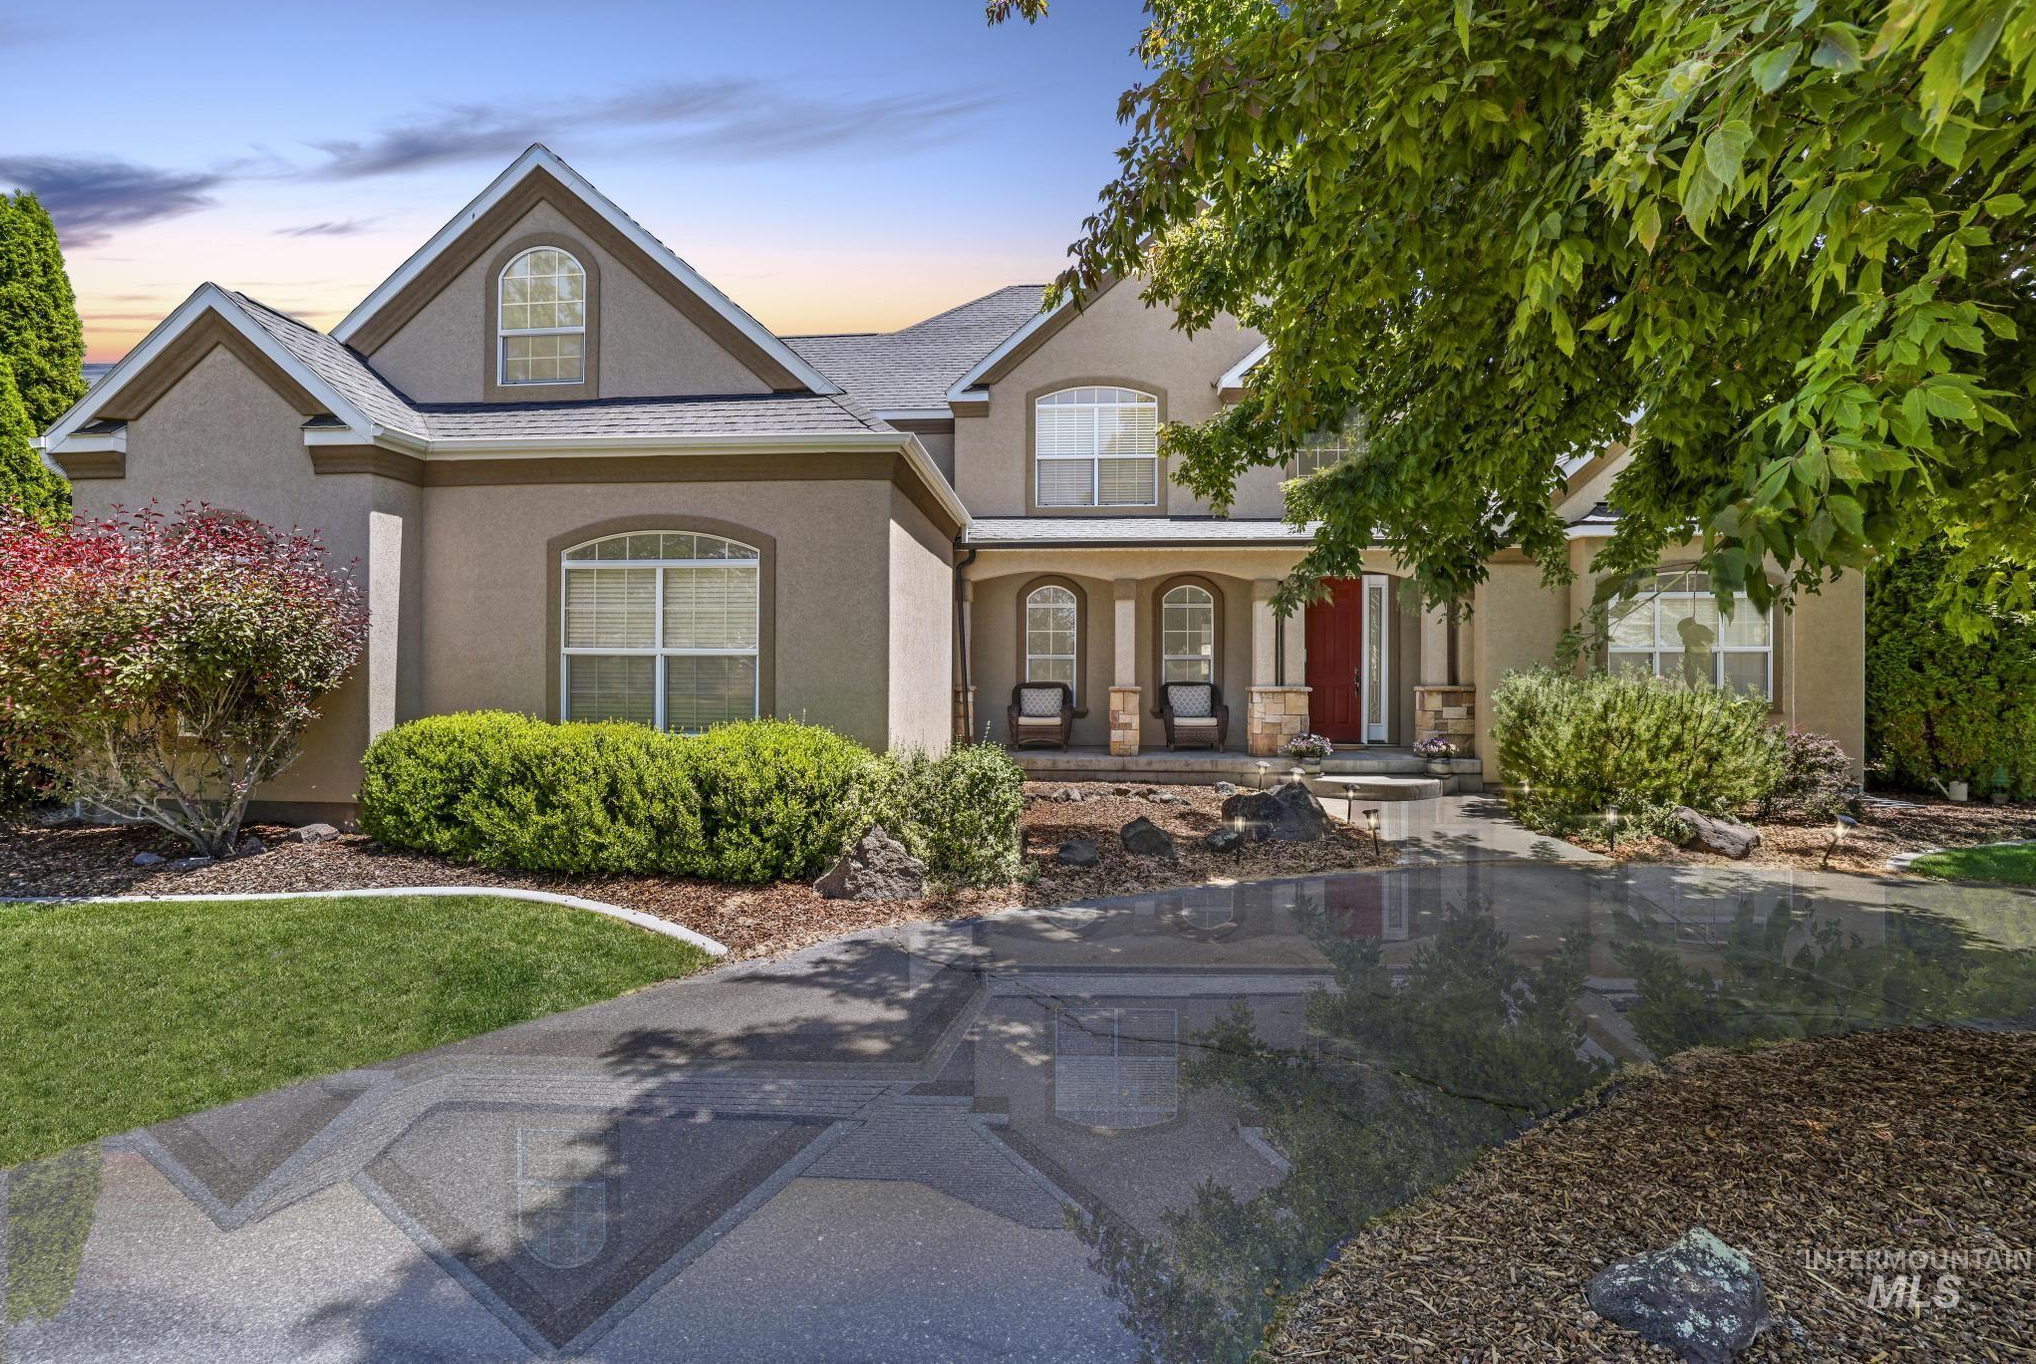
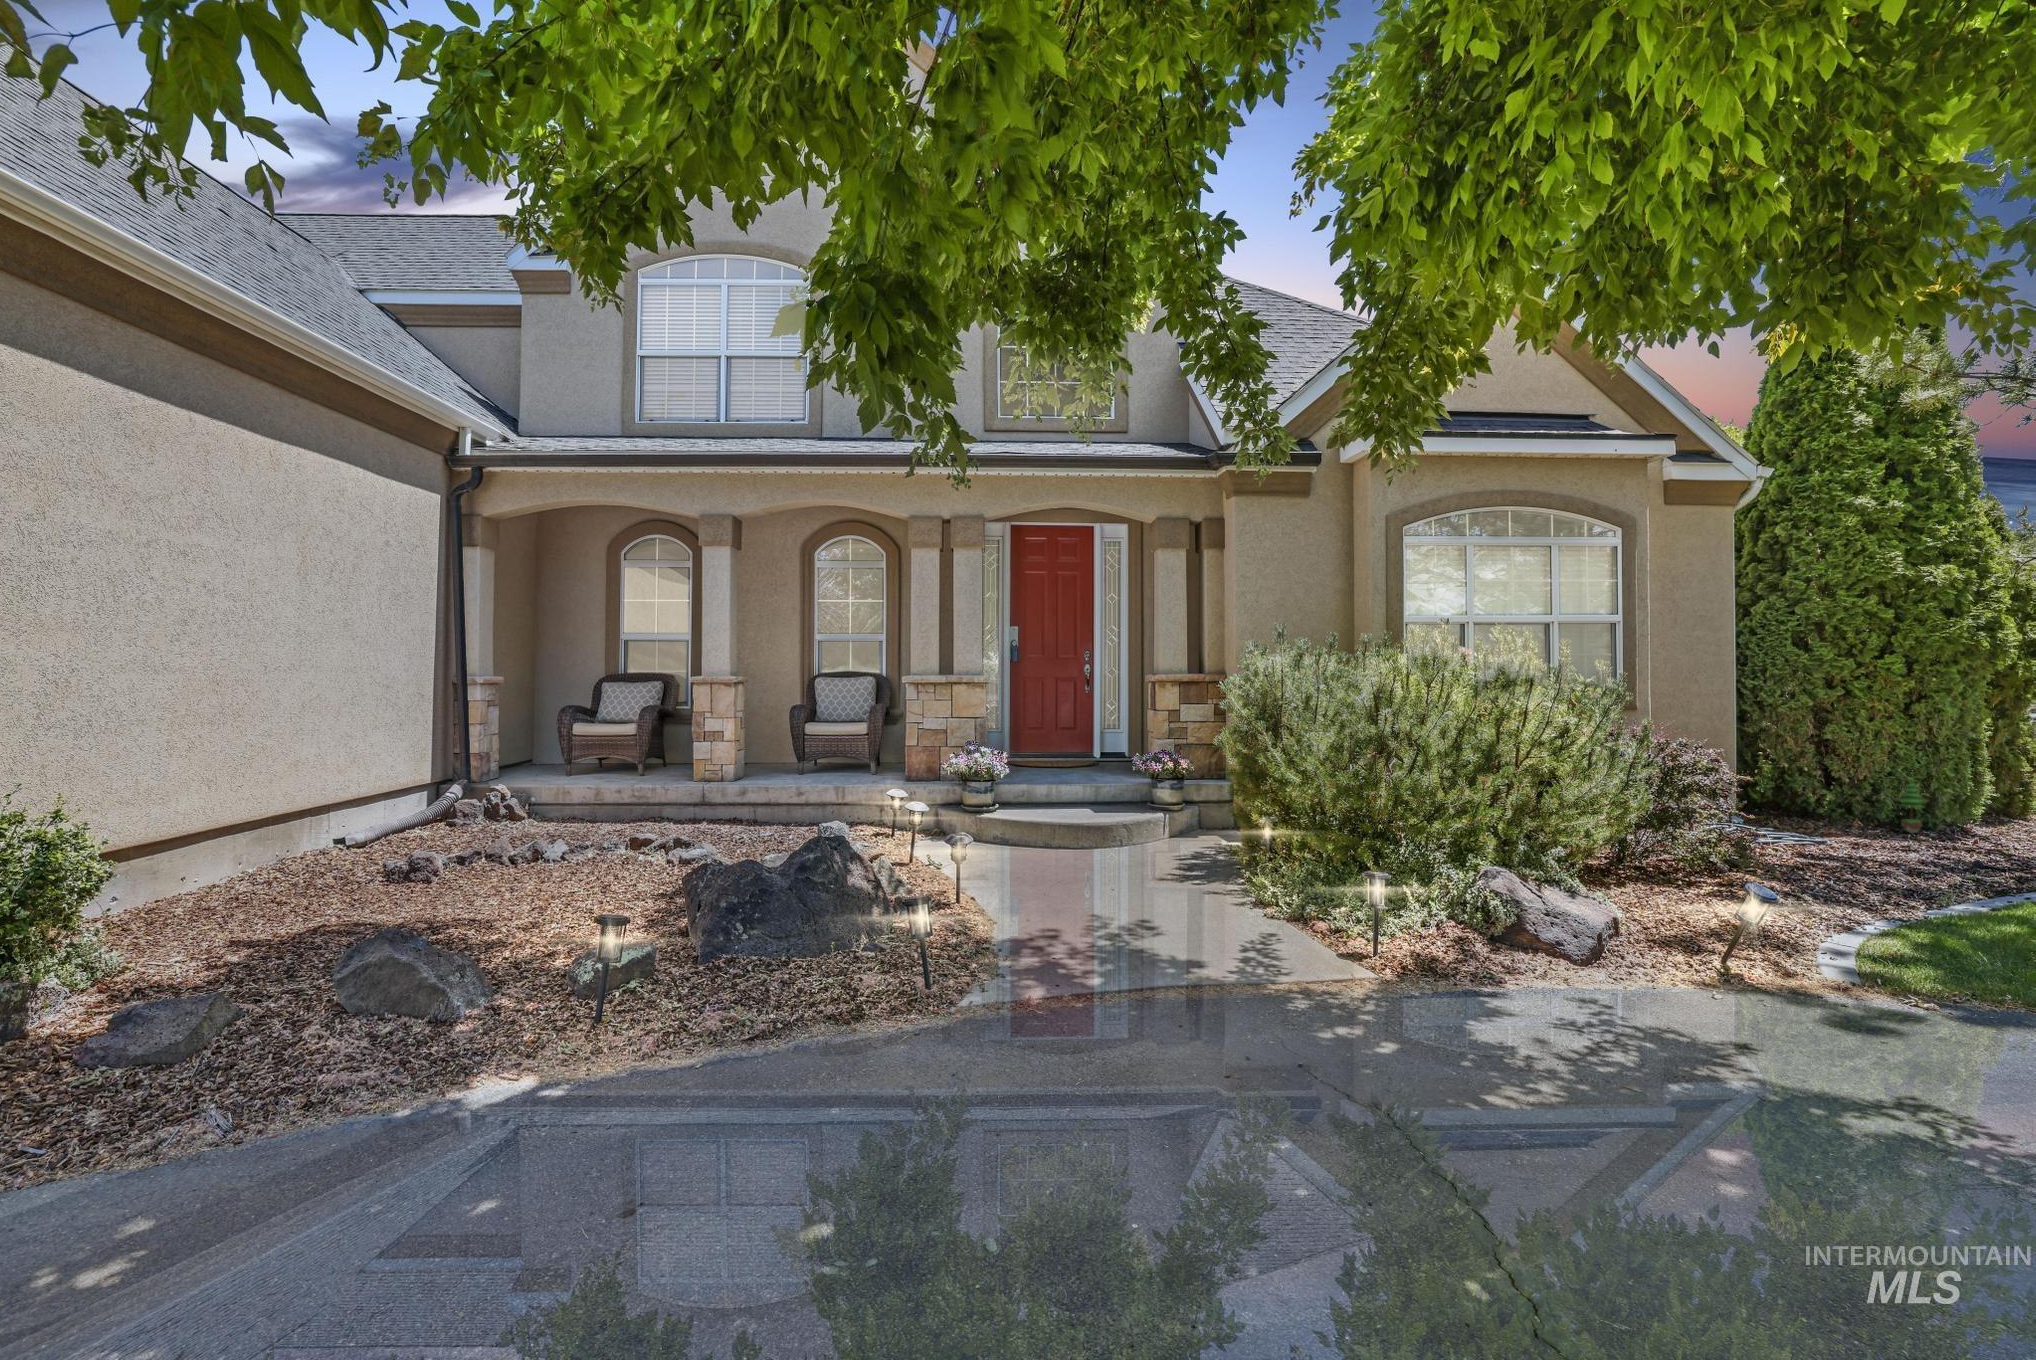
watering can: present [1930,775,1968,802] -> none [1821,794,1875,831]

